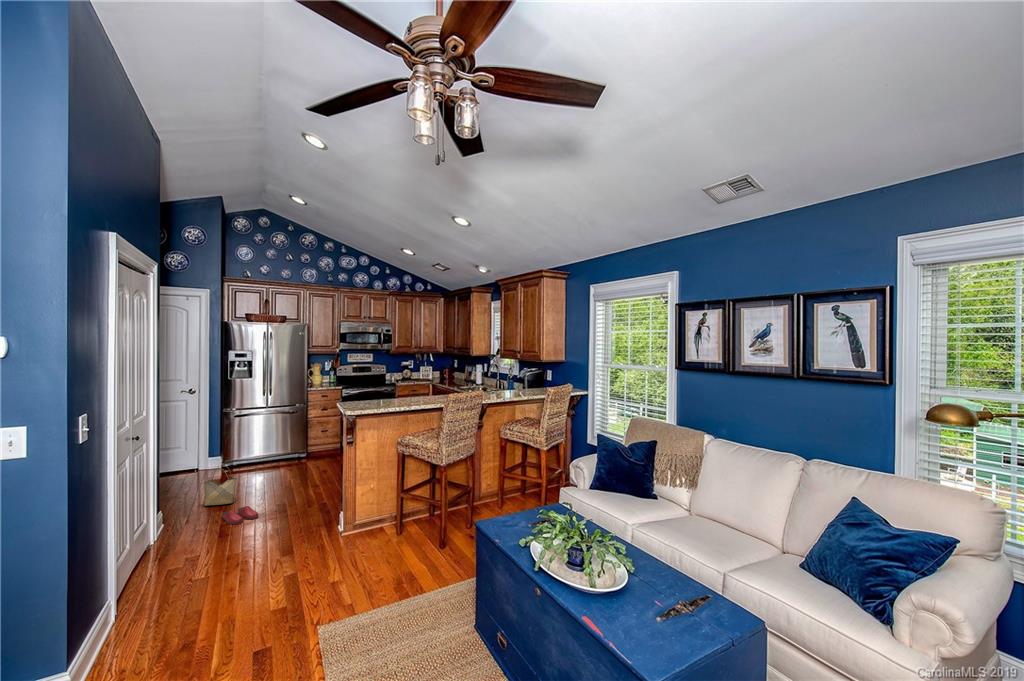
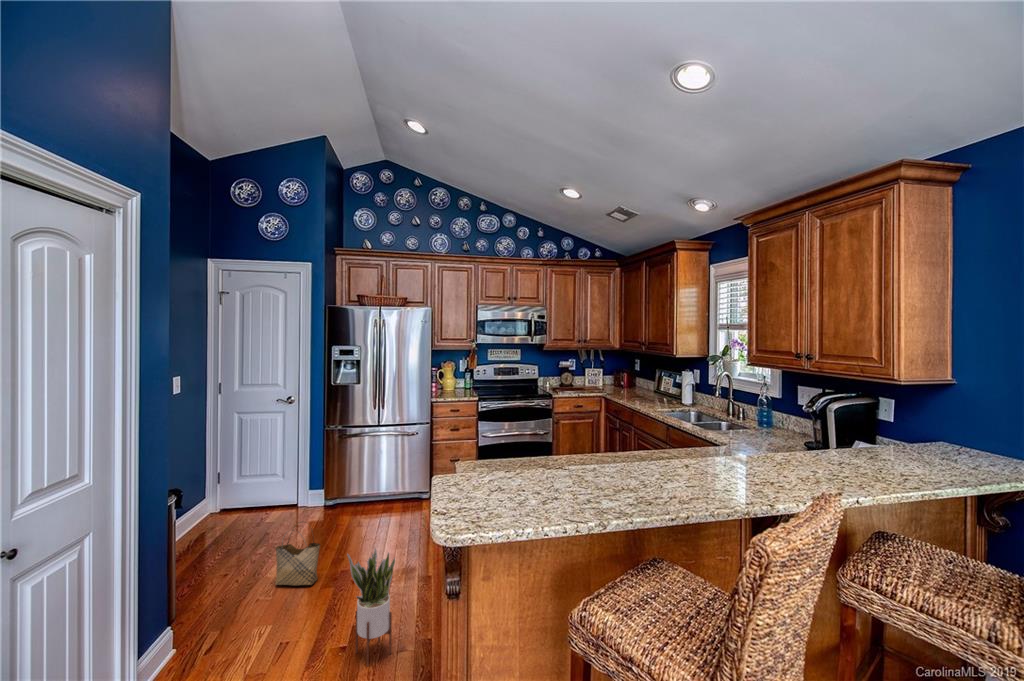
potted plant: none [272,461,299,524] -> present [347,549,395,666]
slippers: present [222,506,259,524] -> none [285,603,336,648]

